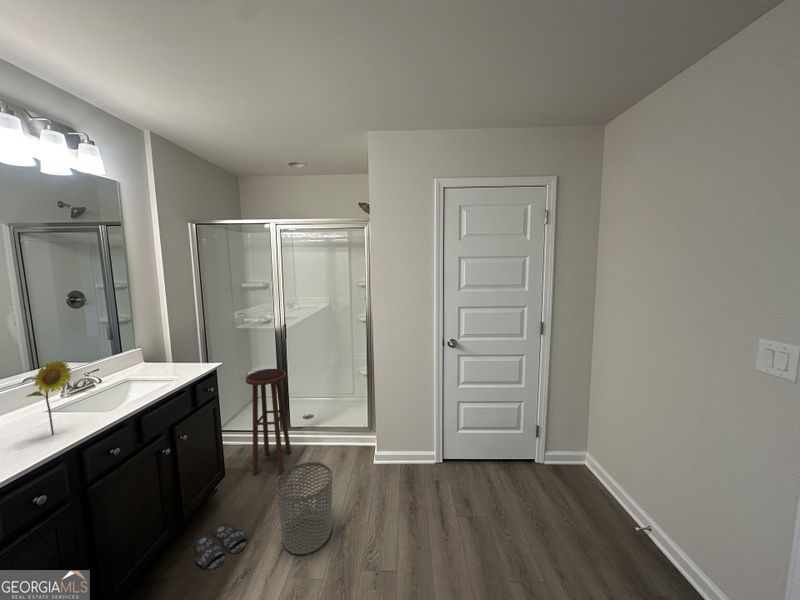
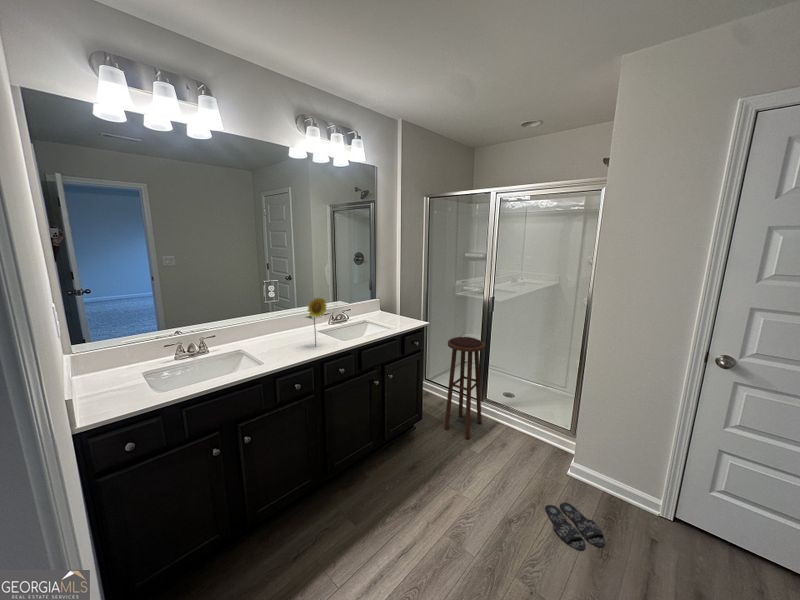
waste bin: present [277,462,332,554] -> none [450,436,504,524]
slippers: present [194,523,247,570] -> present [545,503,604,551]

